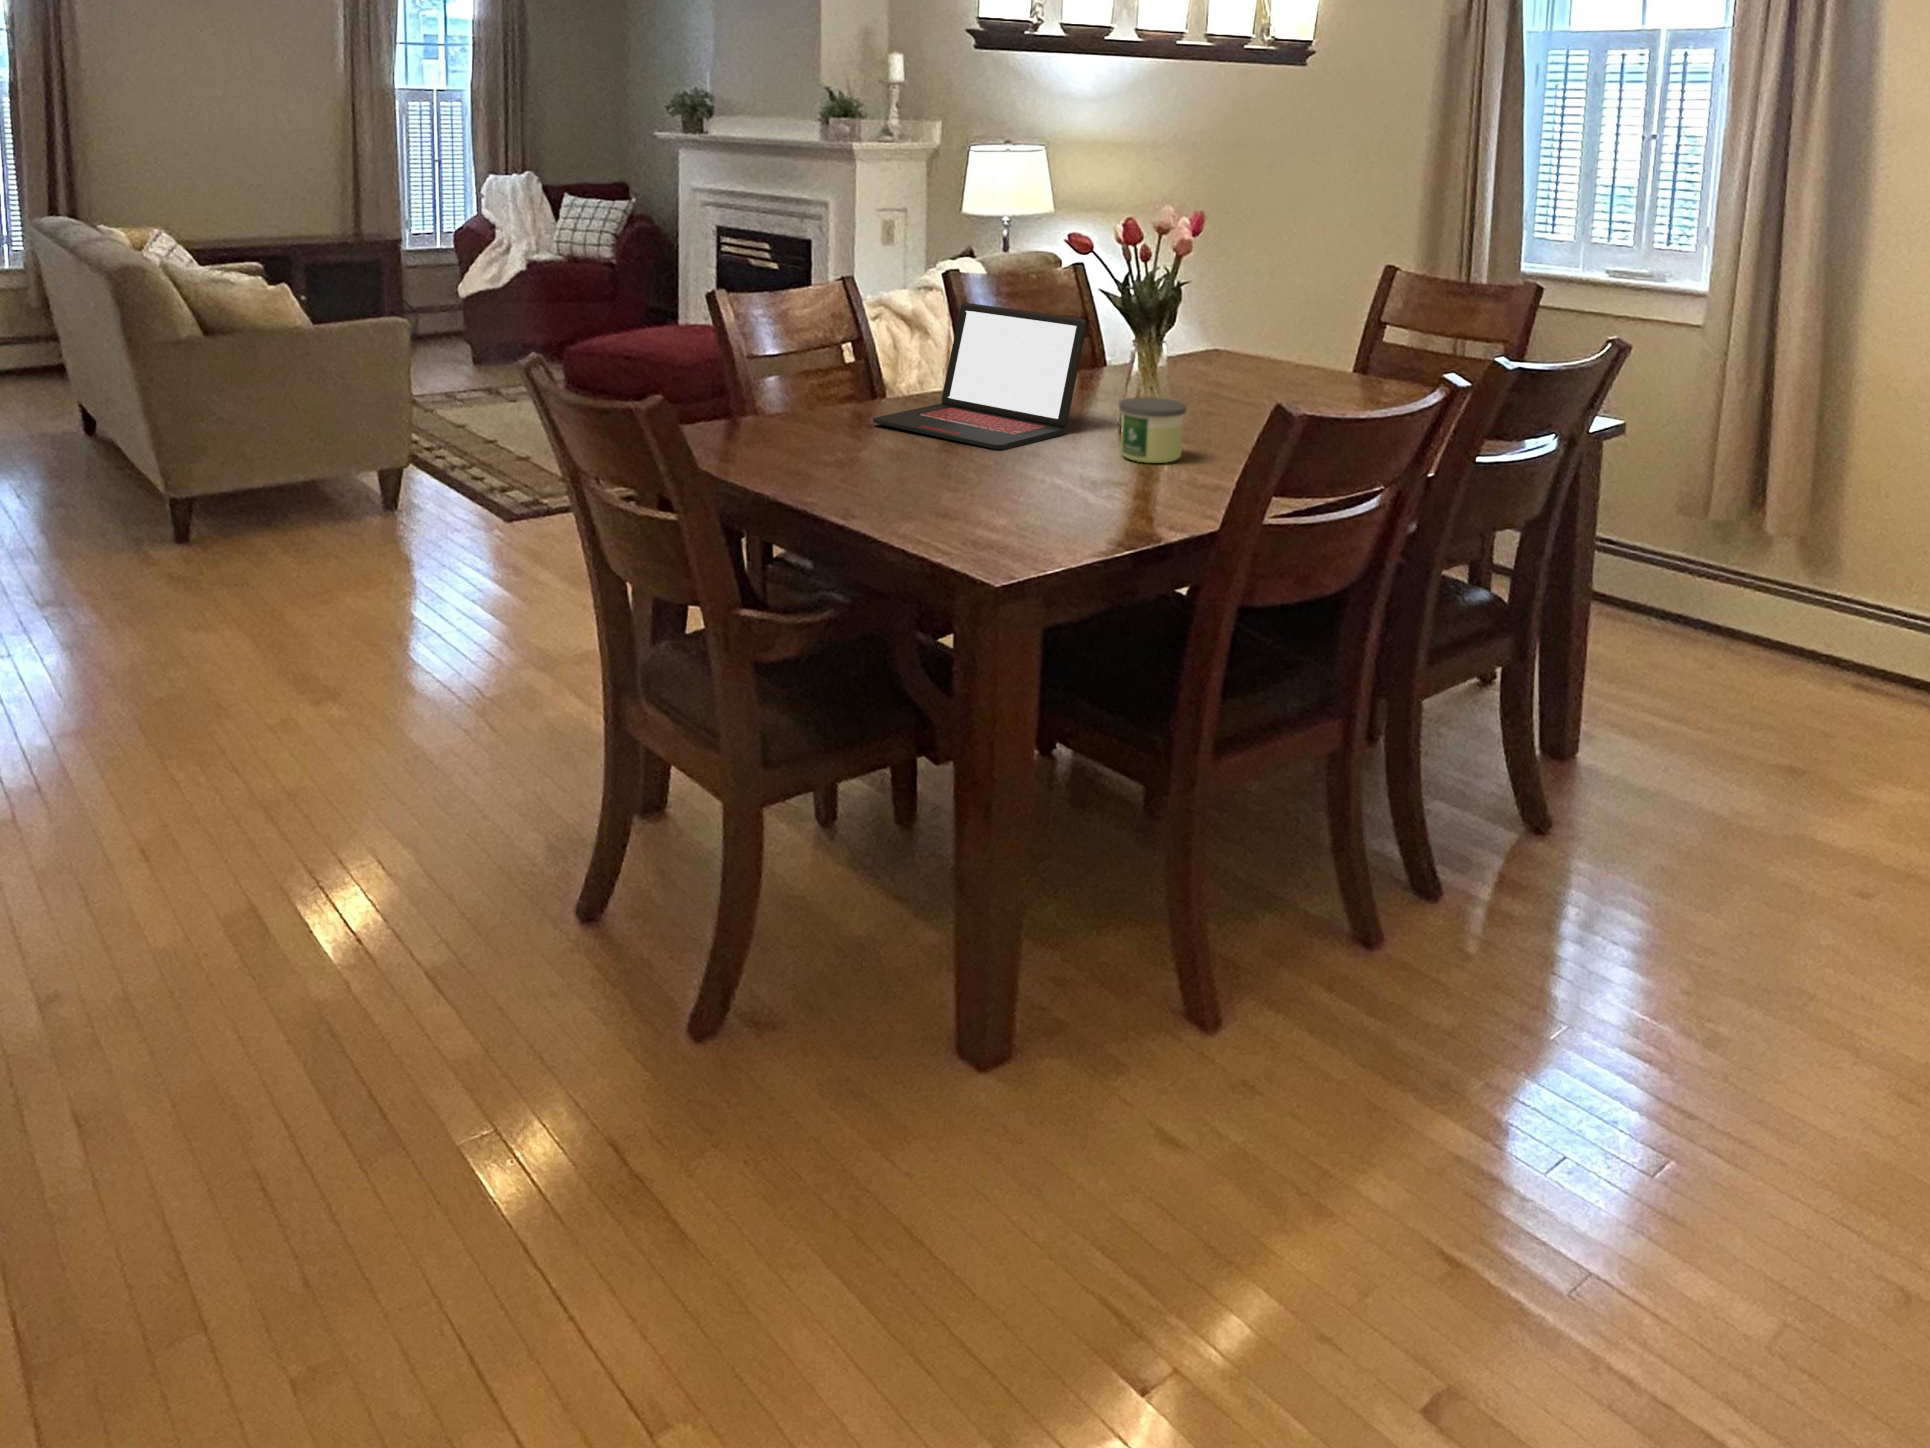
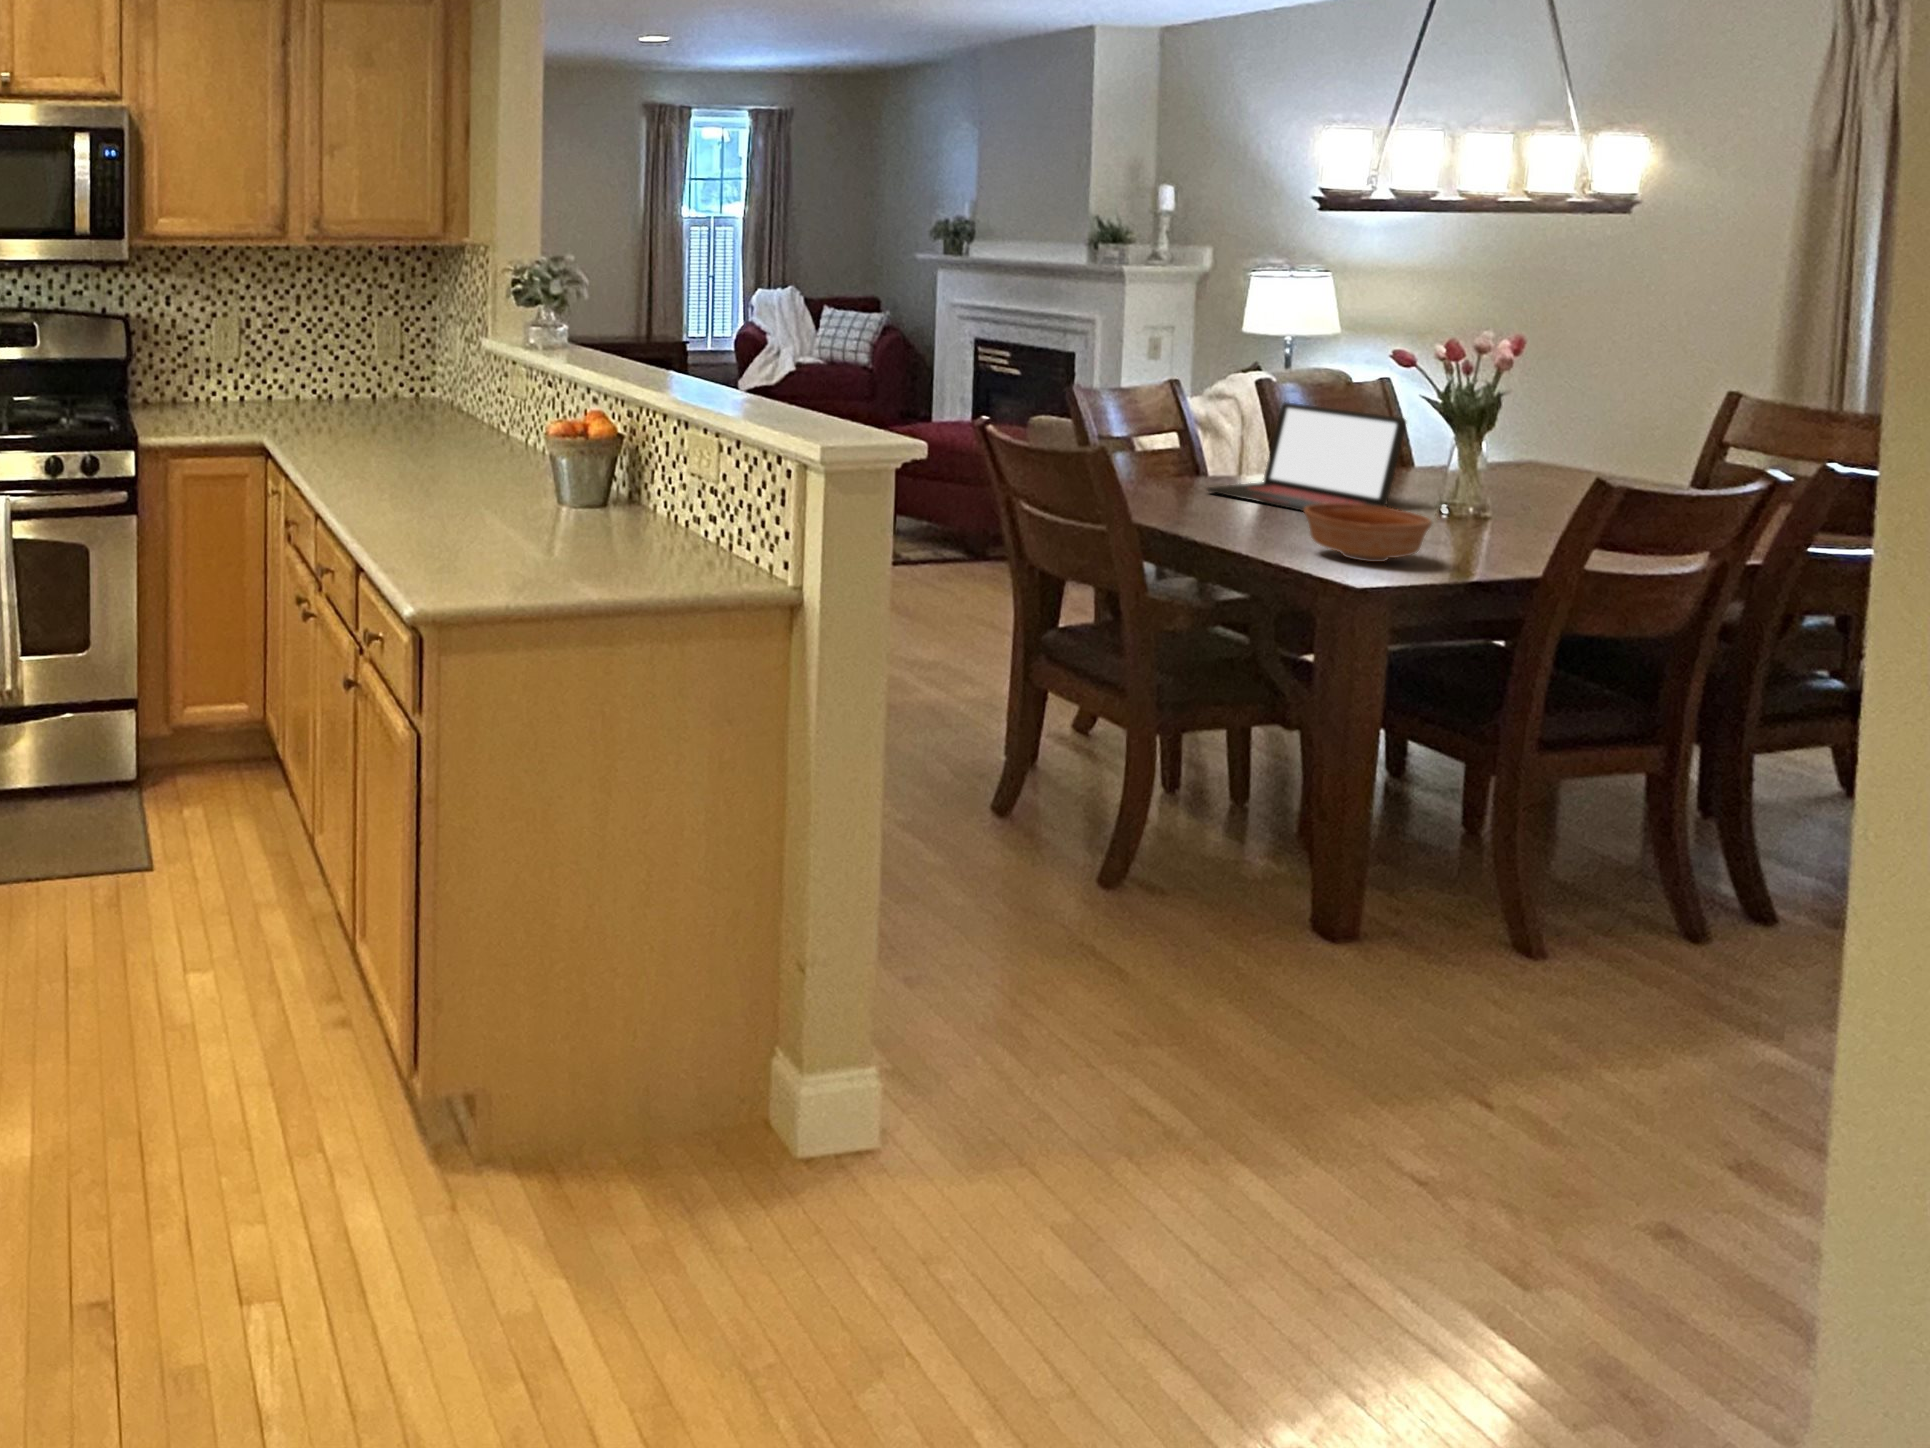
candle: present [1119,397,1187,463] -> none [1442,482,1508,534]
bowl: none [949,448,1097,531] -> present [1304,504,1432,562]

